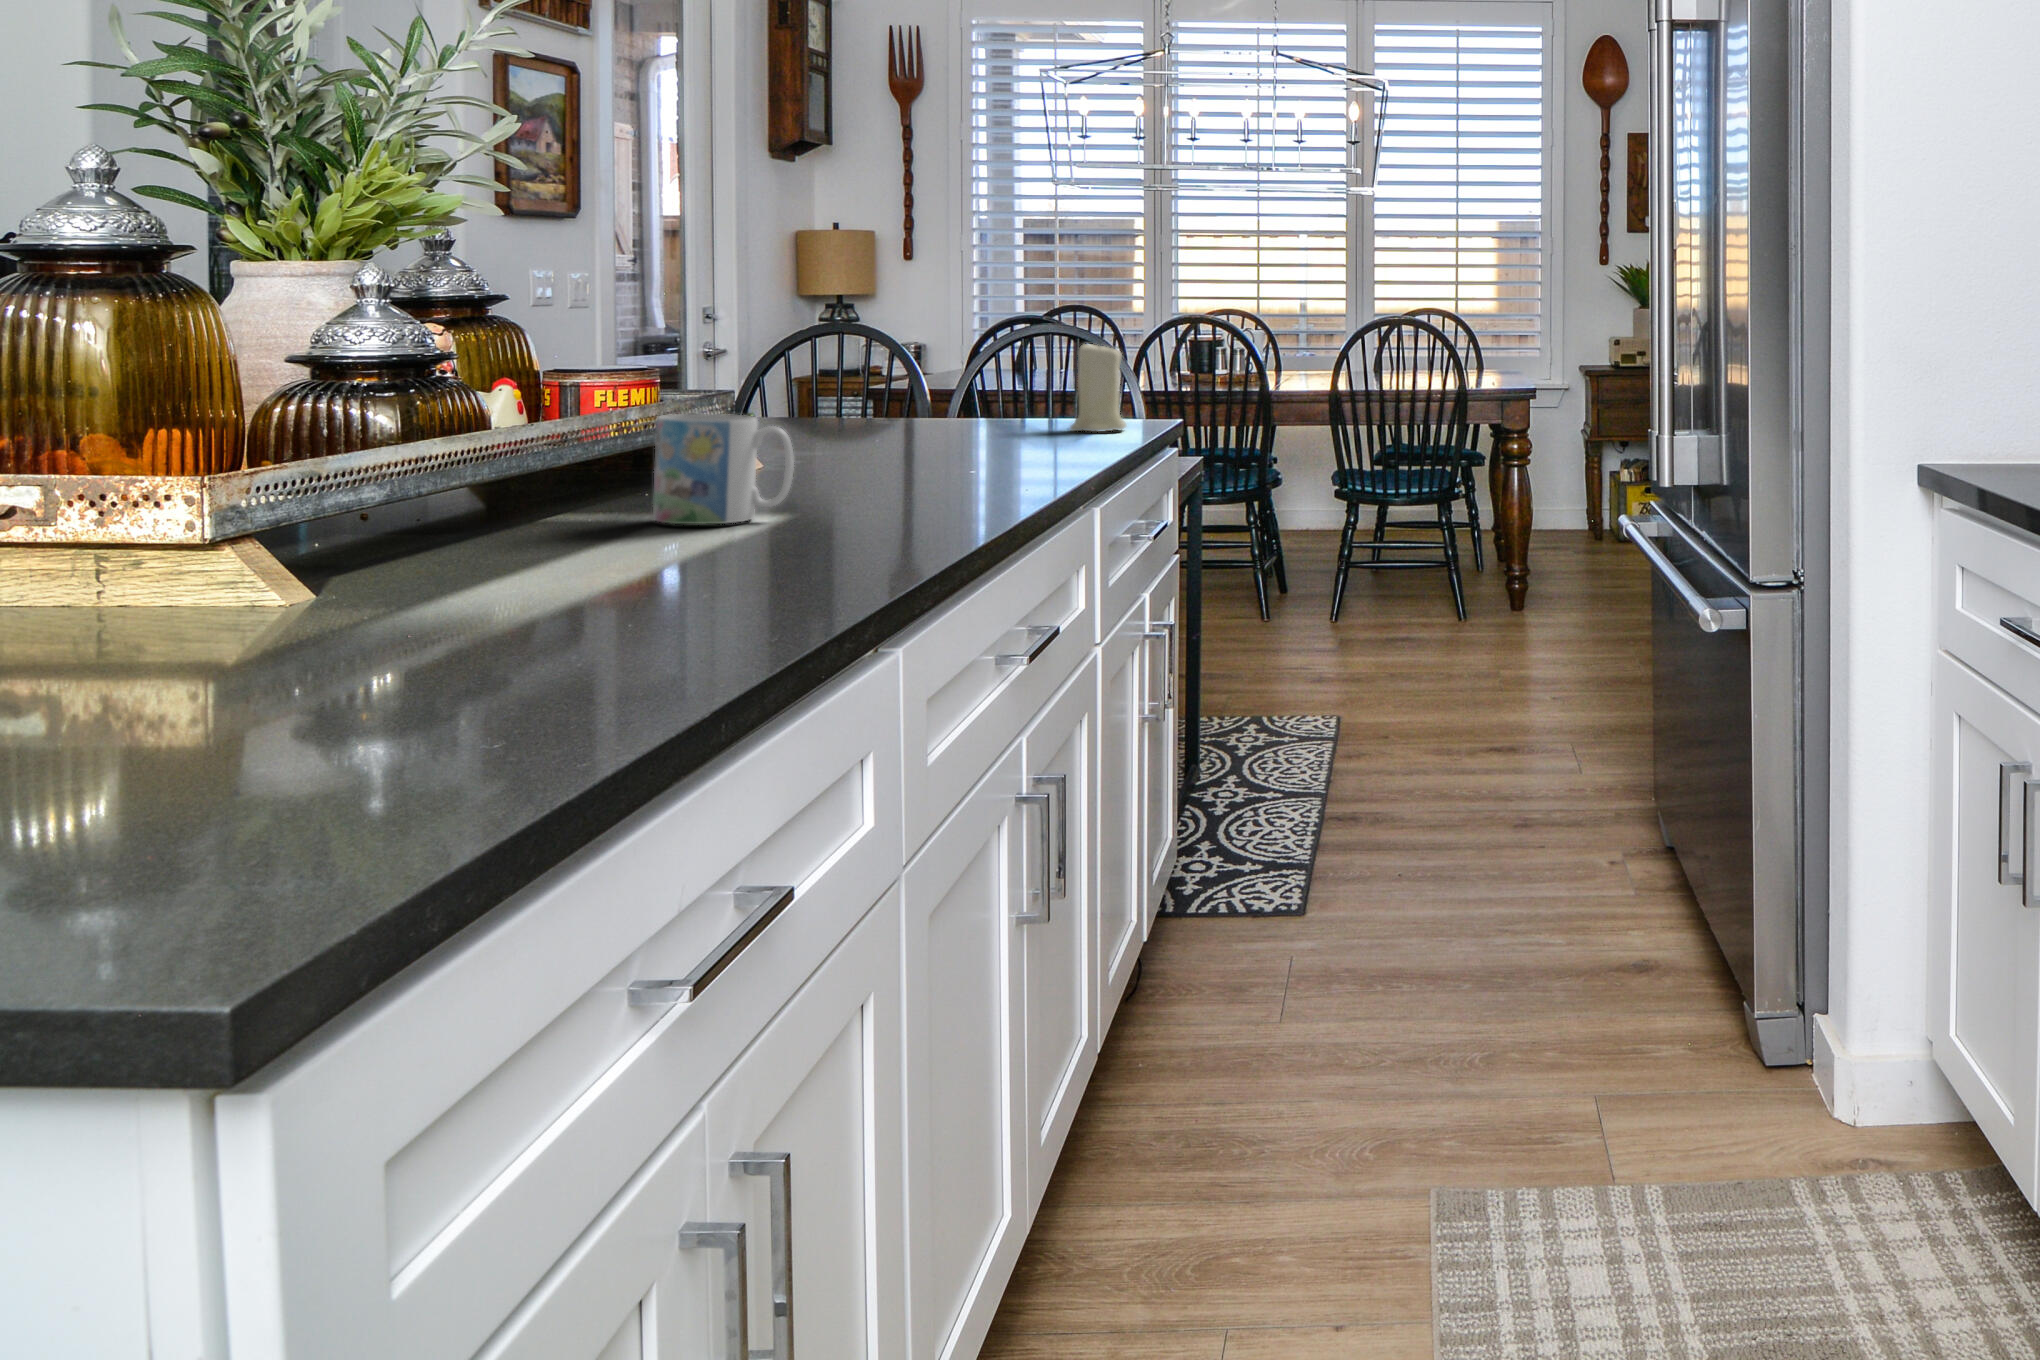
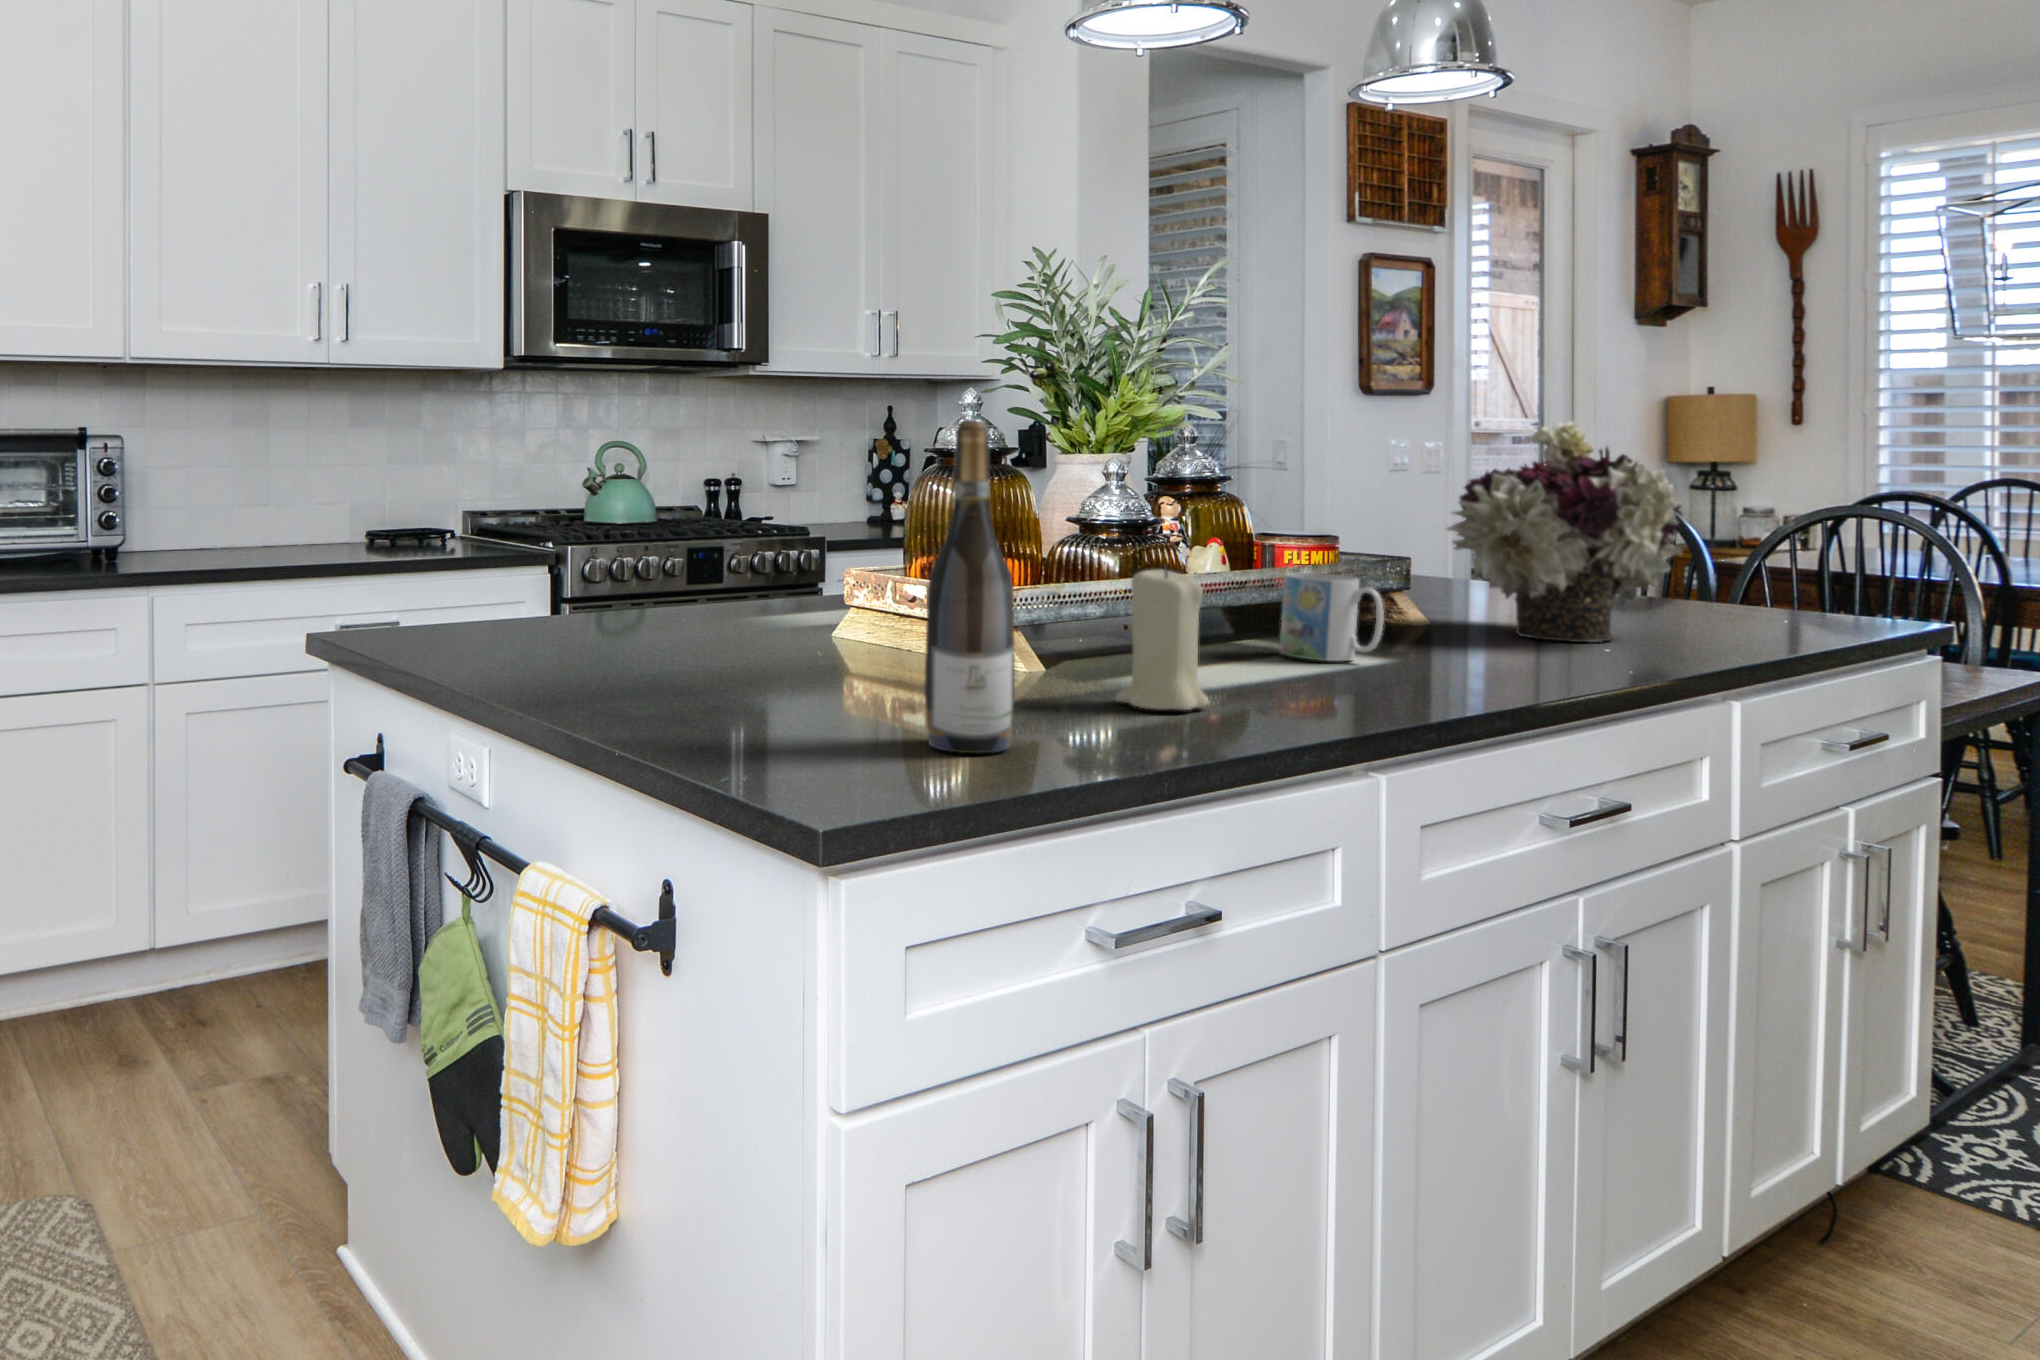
wine bottle: none [240,166,440,770] -> present [924,421,1015,753]
flower arrangement: none [807,233,1034,471] -> present [1447,422,1682,642]
candle: present [1070,344,1126,432] -> present [1116,565,1209,710]

